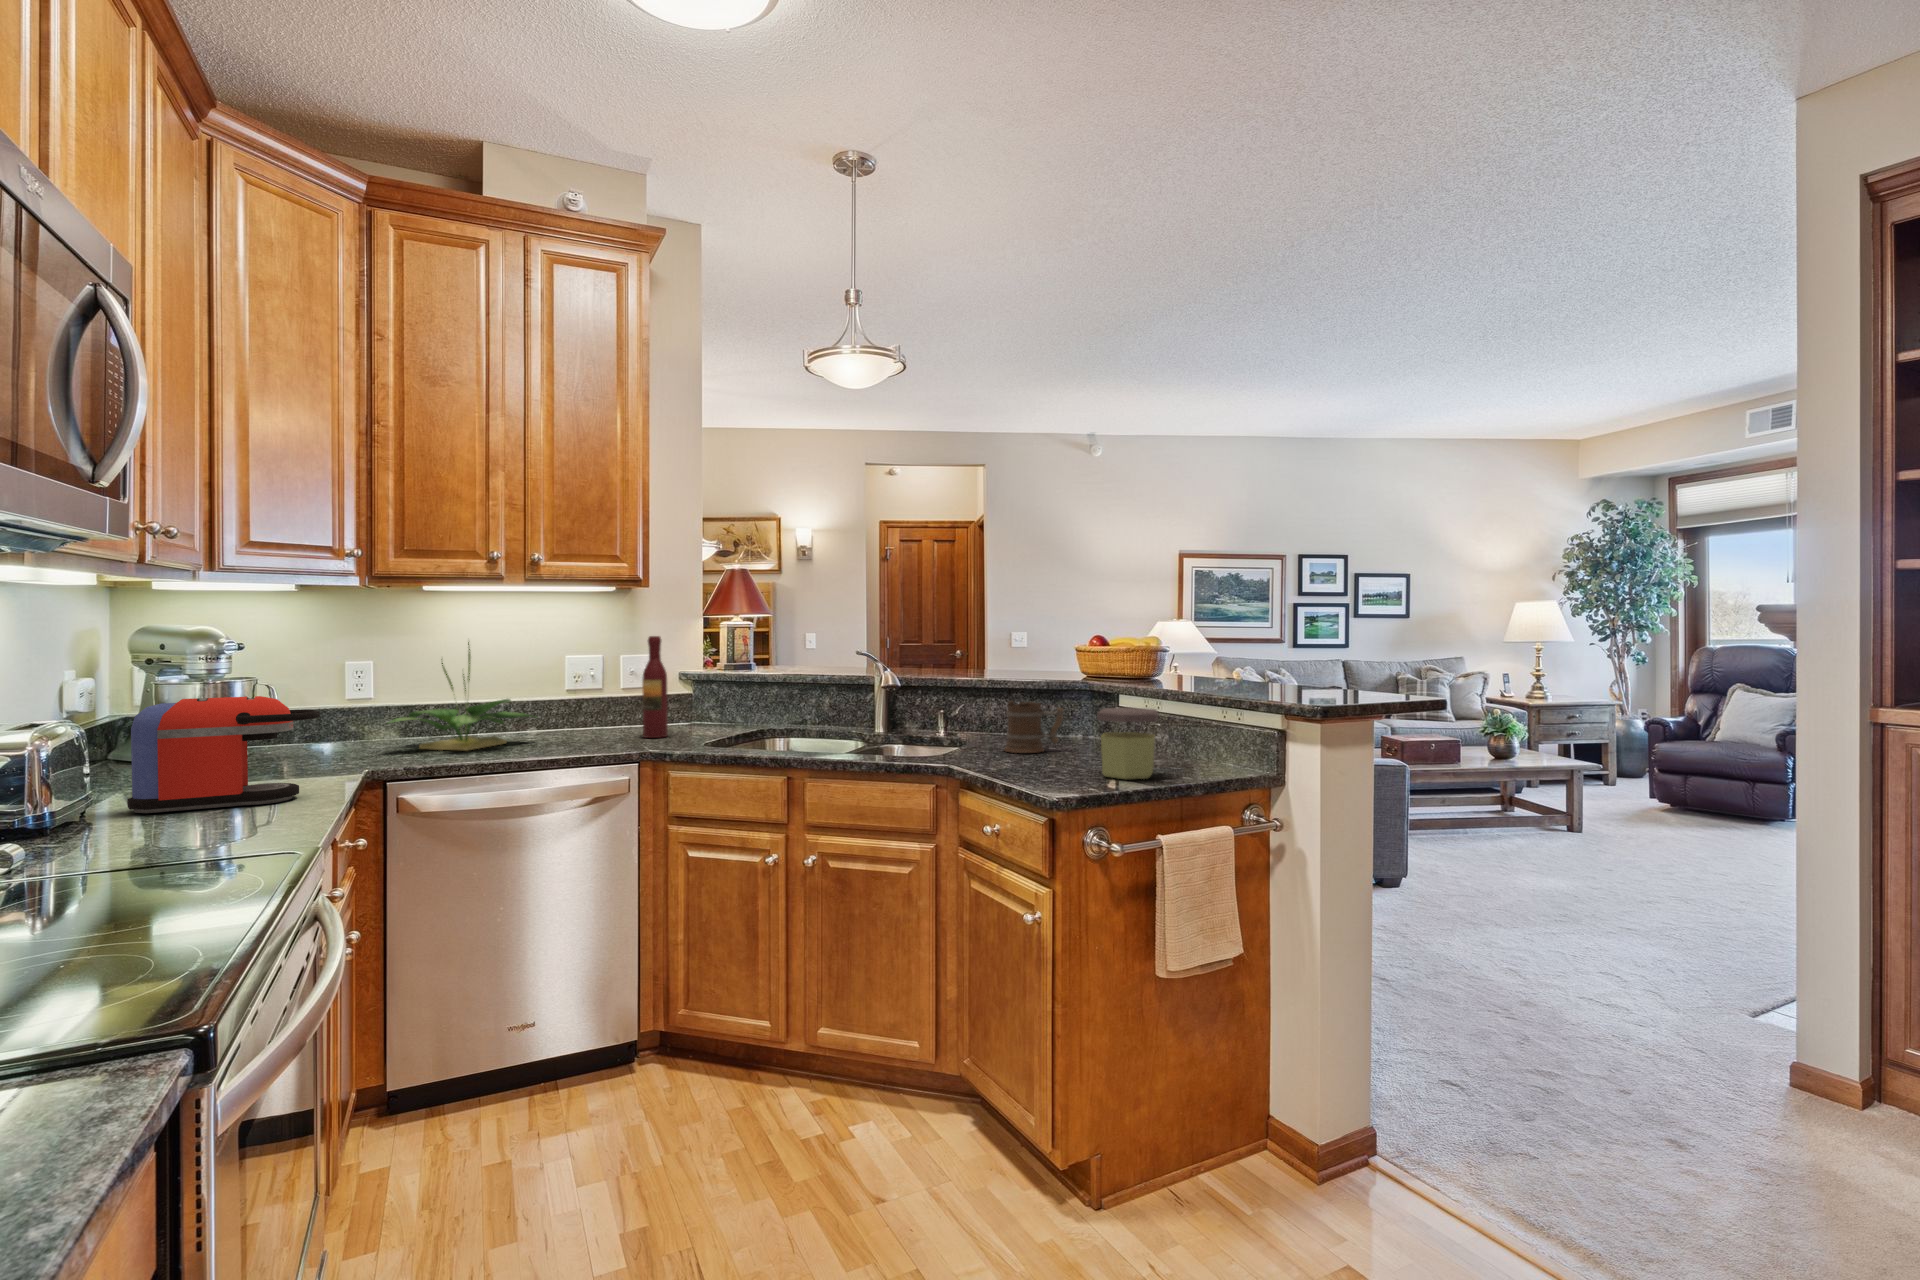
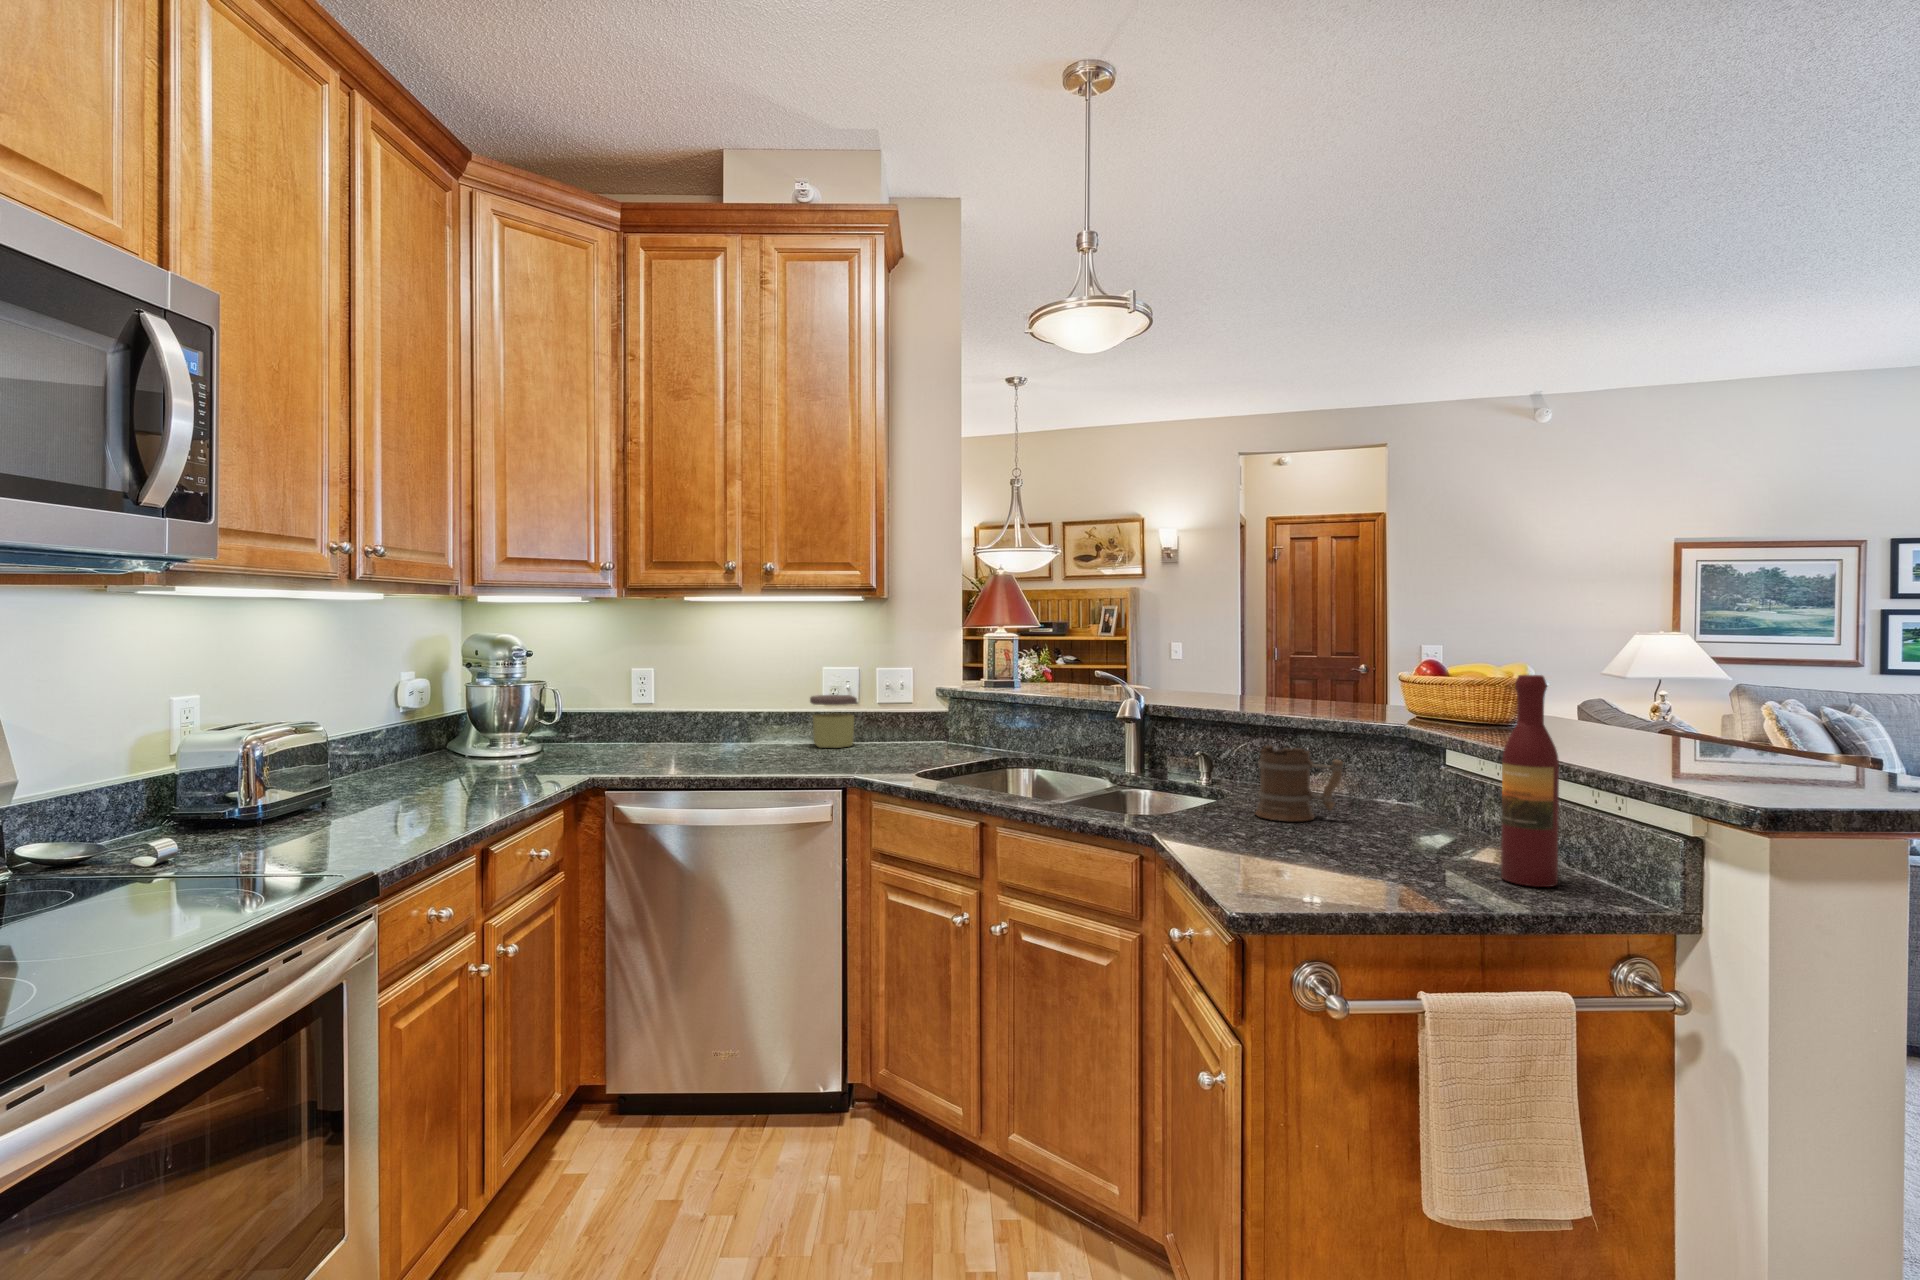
wine bottle: present [642,636,668,738] -> present [1501,675,1559,887]
potted plant: present [389,642,531,750] -> none [629,650,771,763]
coffee maker: present [127,696,320,813] -> none [338,706,496,812]
jar: present [1097,707,1158,779] -> present [810,695,857,748]

